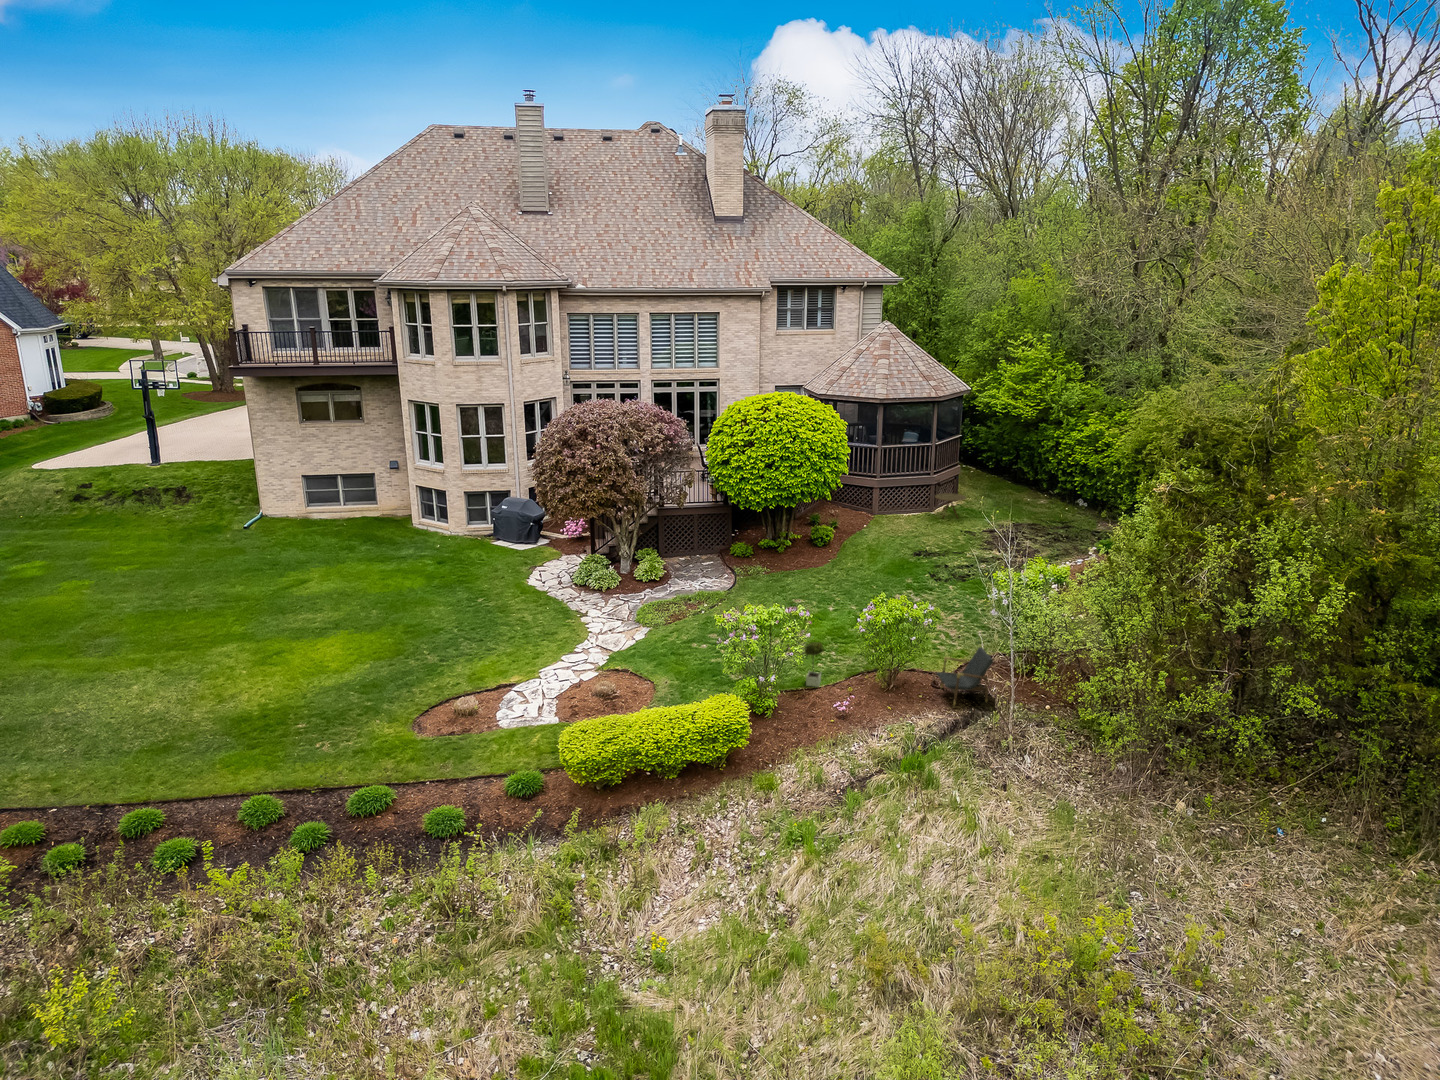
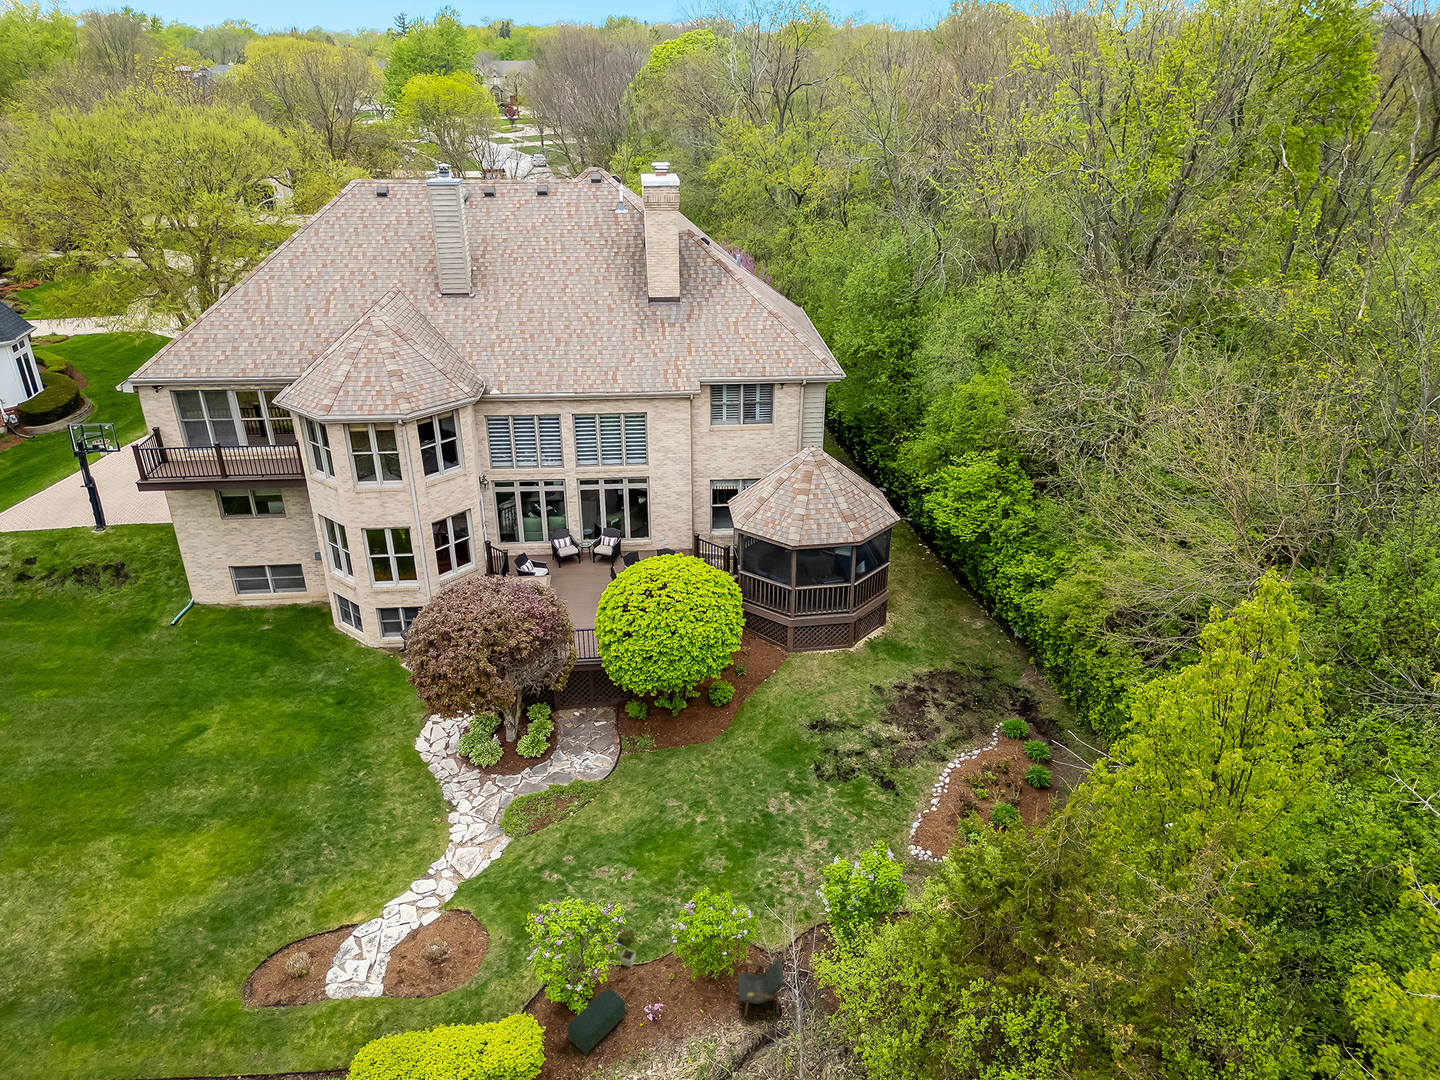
round table: present [935,493,966,516] -> none [850,626,881,658]
bench: none [777,684,830,738] -> present [568,988,625,1055]

